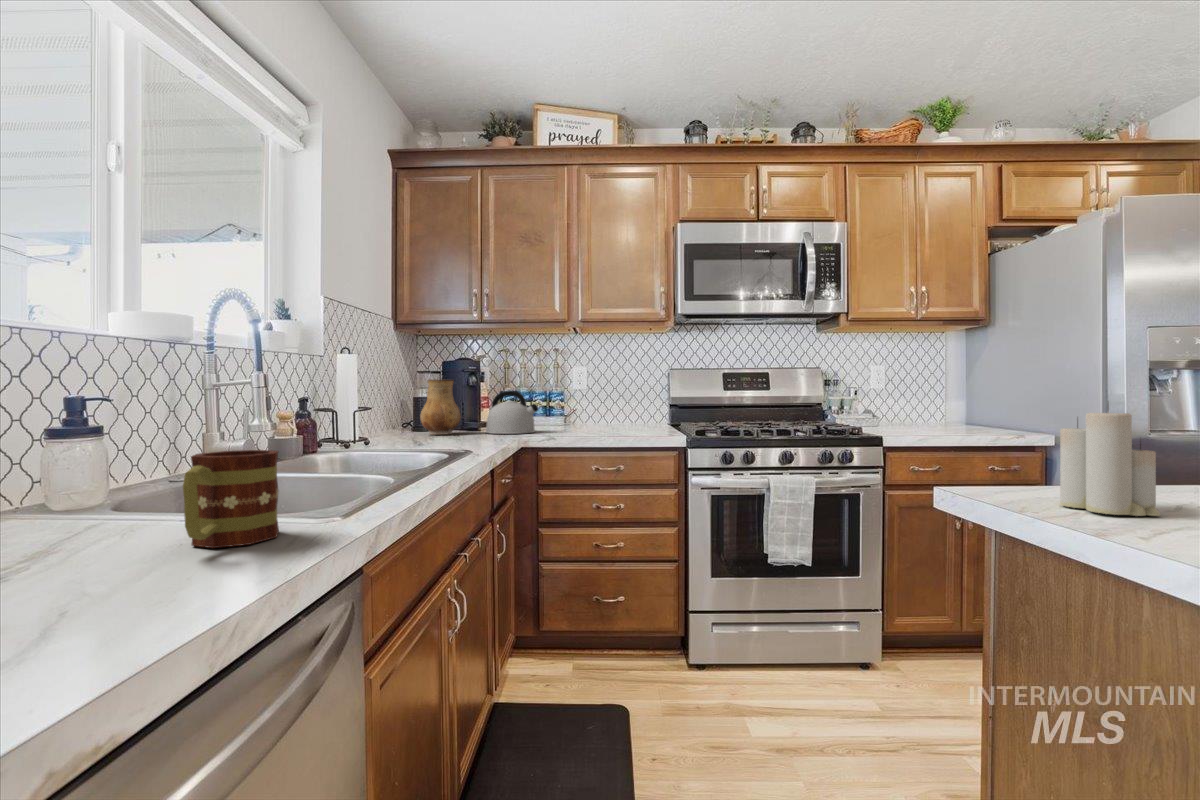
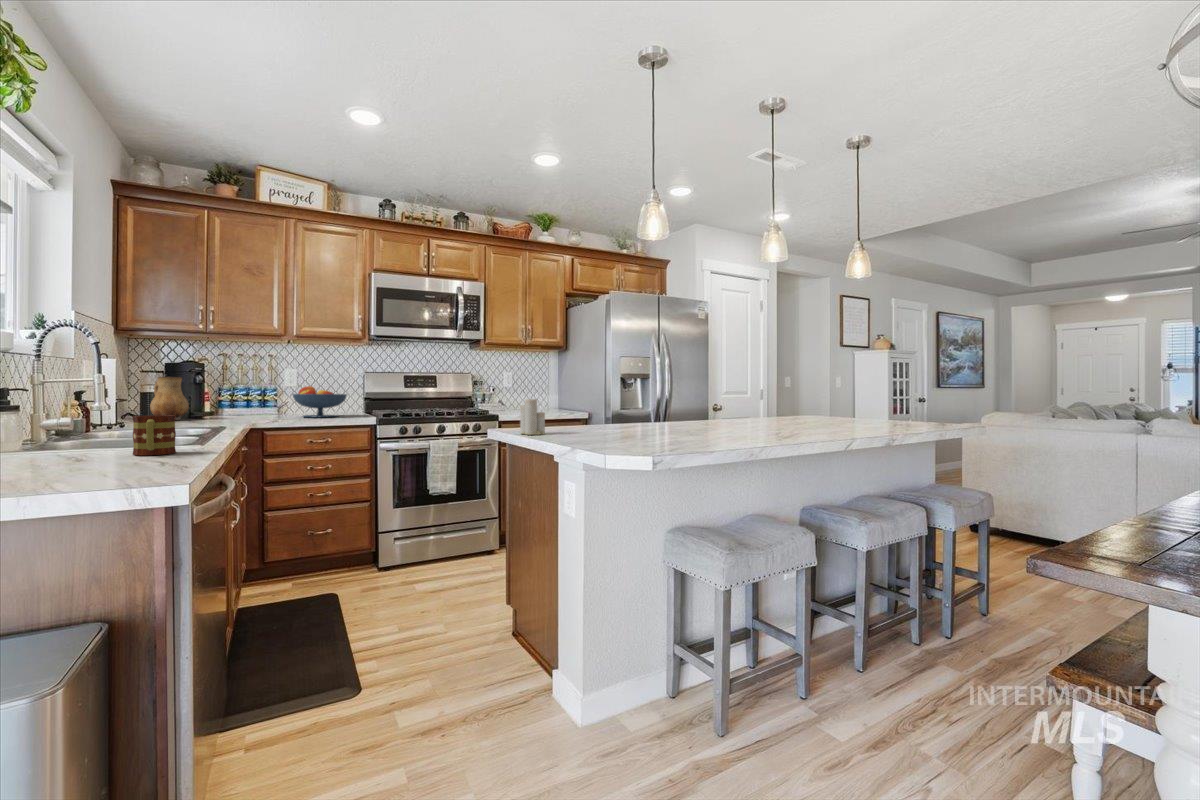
fruit bowl: none [576,389,646,434] -> present [293,386,347,417]
kettle: present [486,391,538,434] -> none [212,386,260,419]

